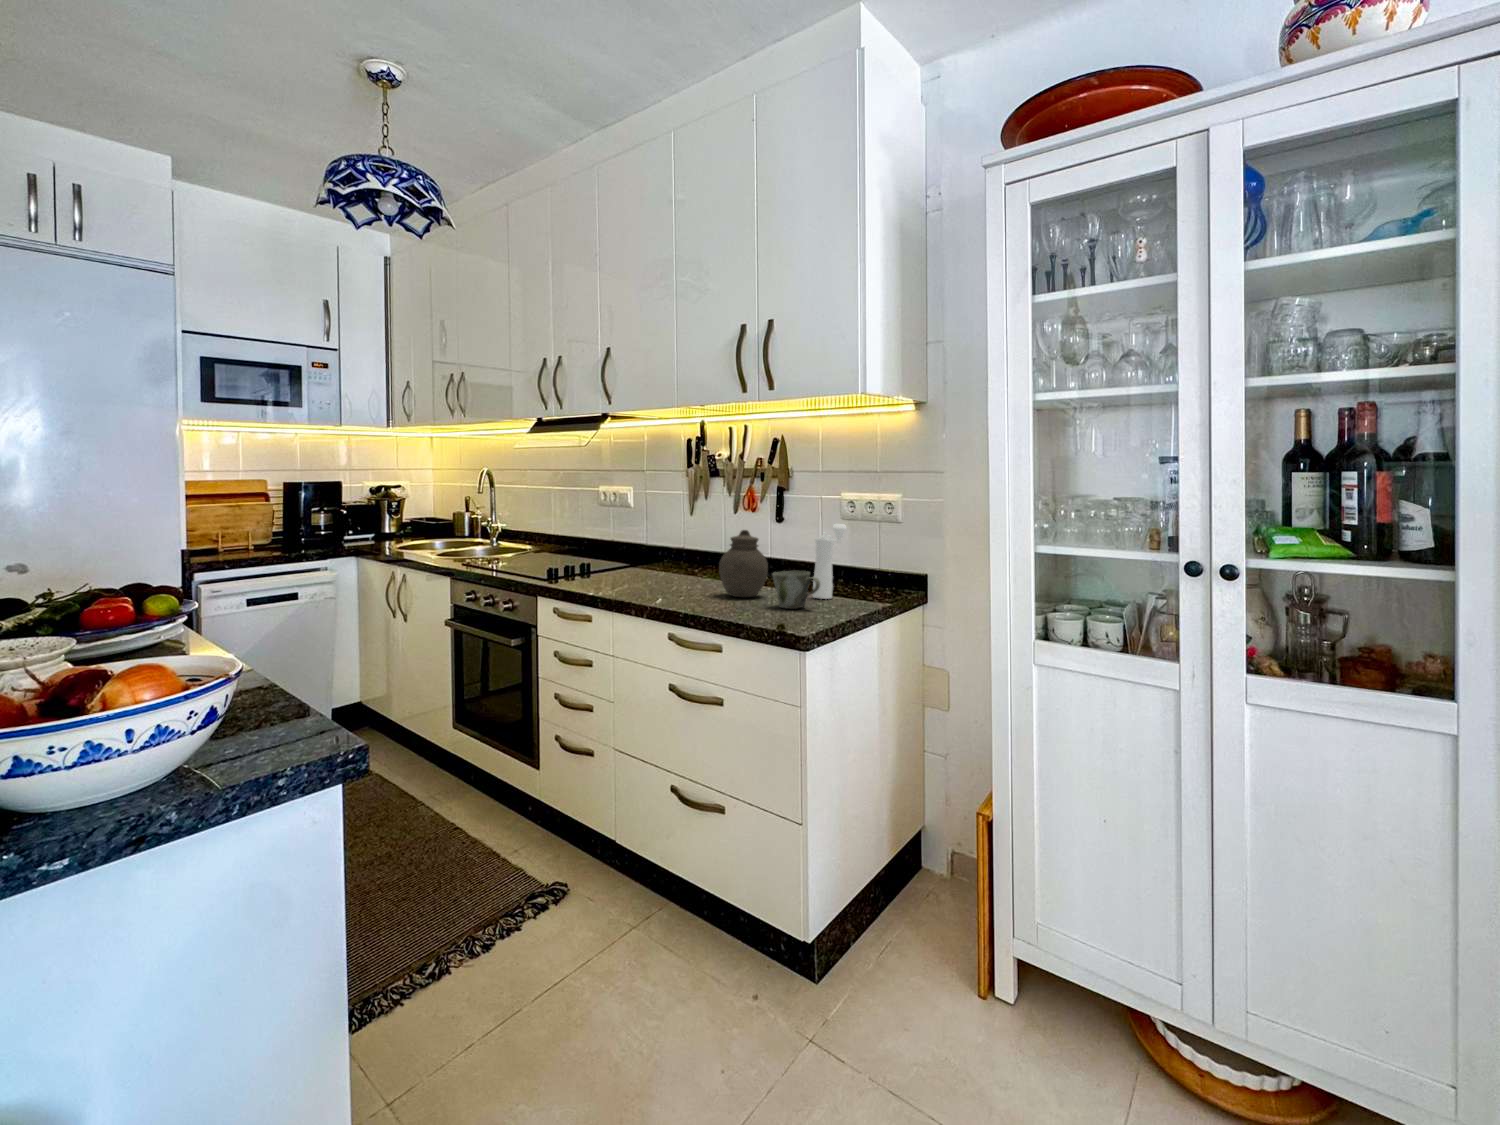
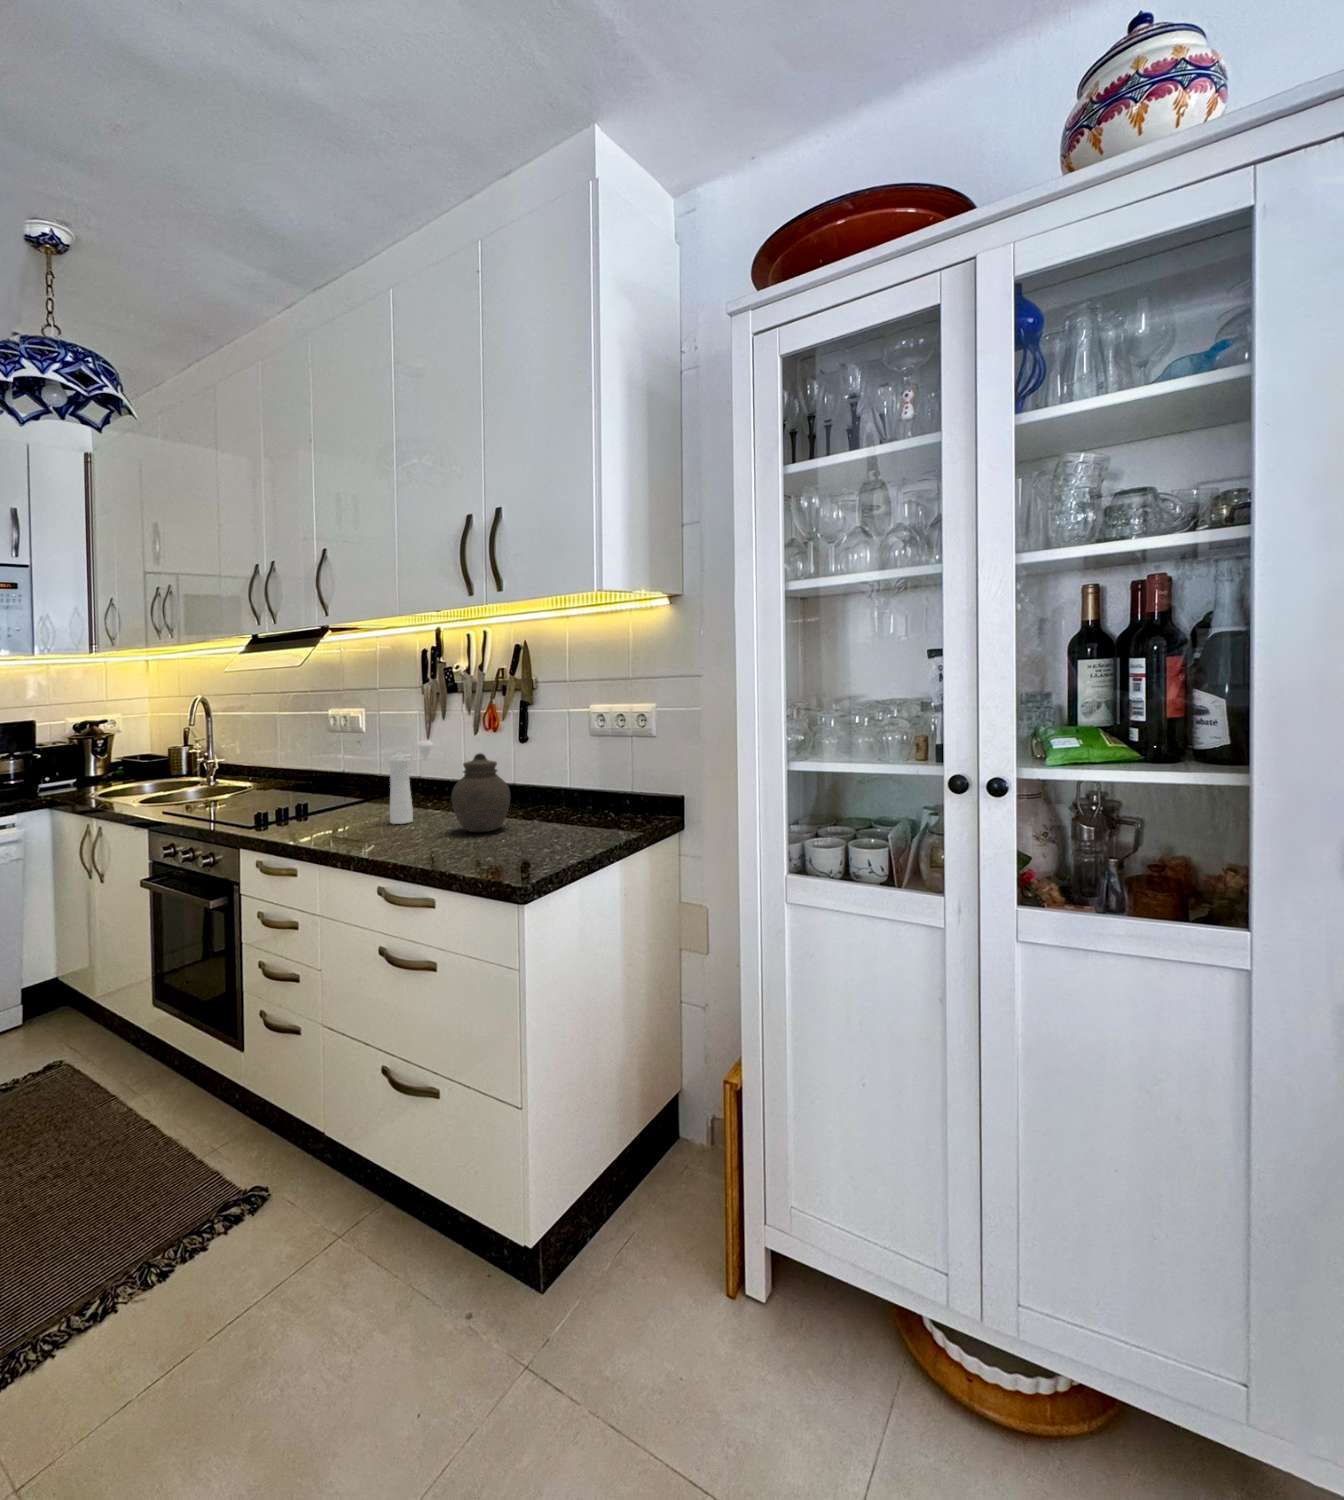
pepper mill: present [813,524,846,599] -> present [388,741,433,824]
mug: present [773,571,820,609] -> none [510,799,567,846]

